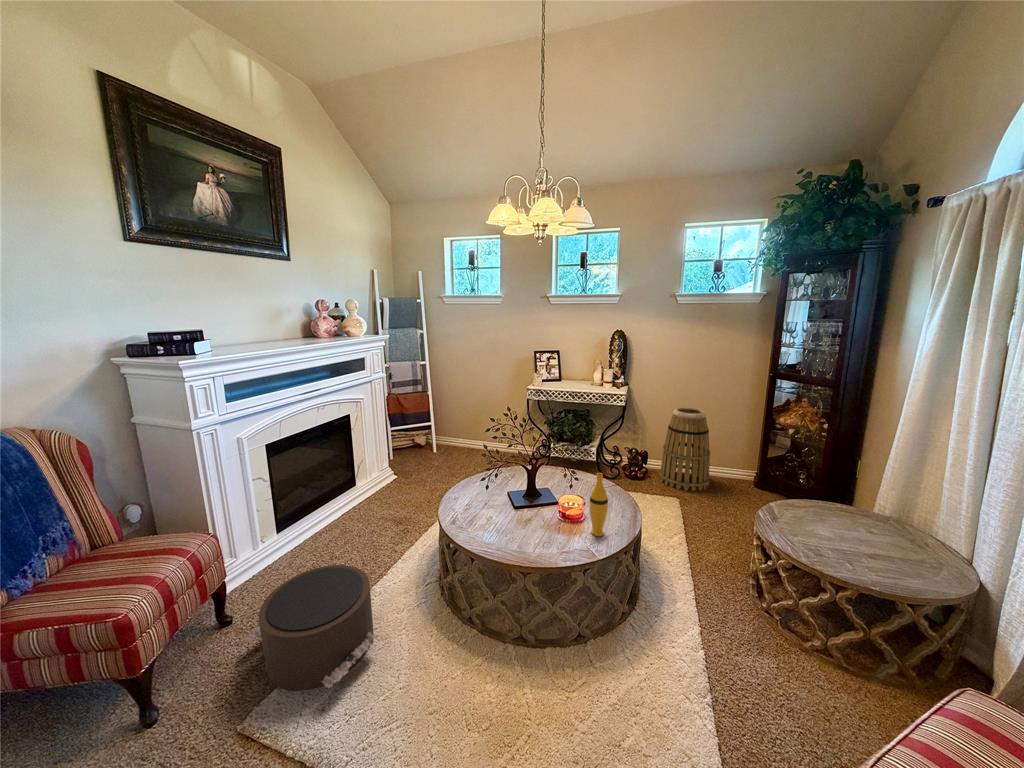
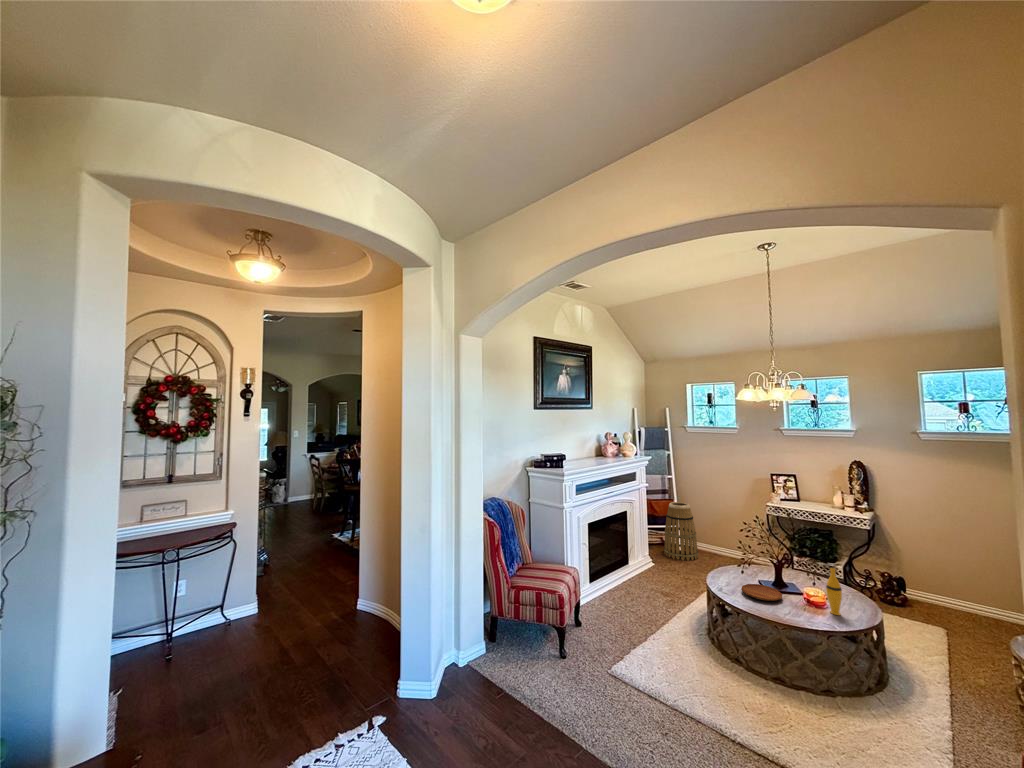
basket: present [660,407,710,491] -> present [664,502,698,561]
tray: none [480,505,534,535] -> present [741,584,782,601]
pouf: present [244,565,378,690] -> none [601,600,679,662]

